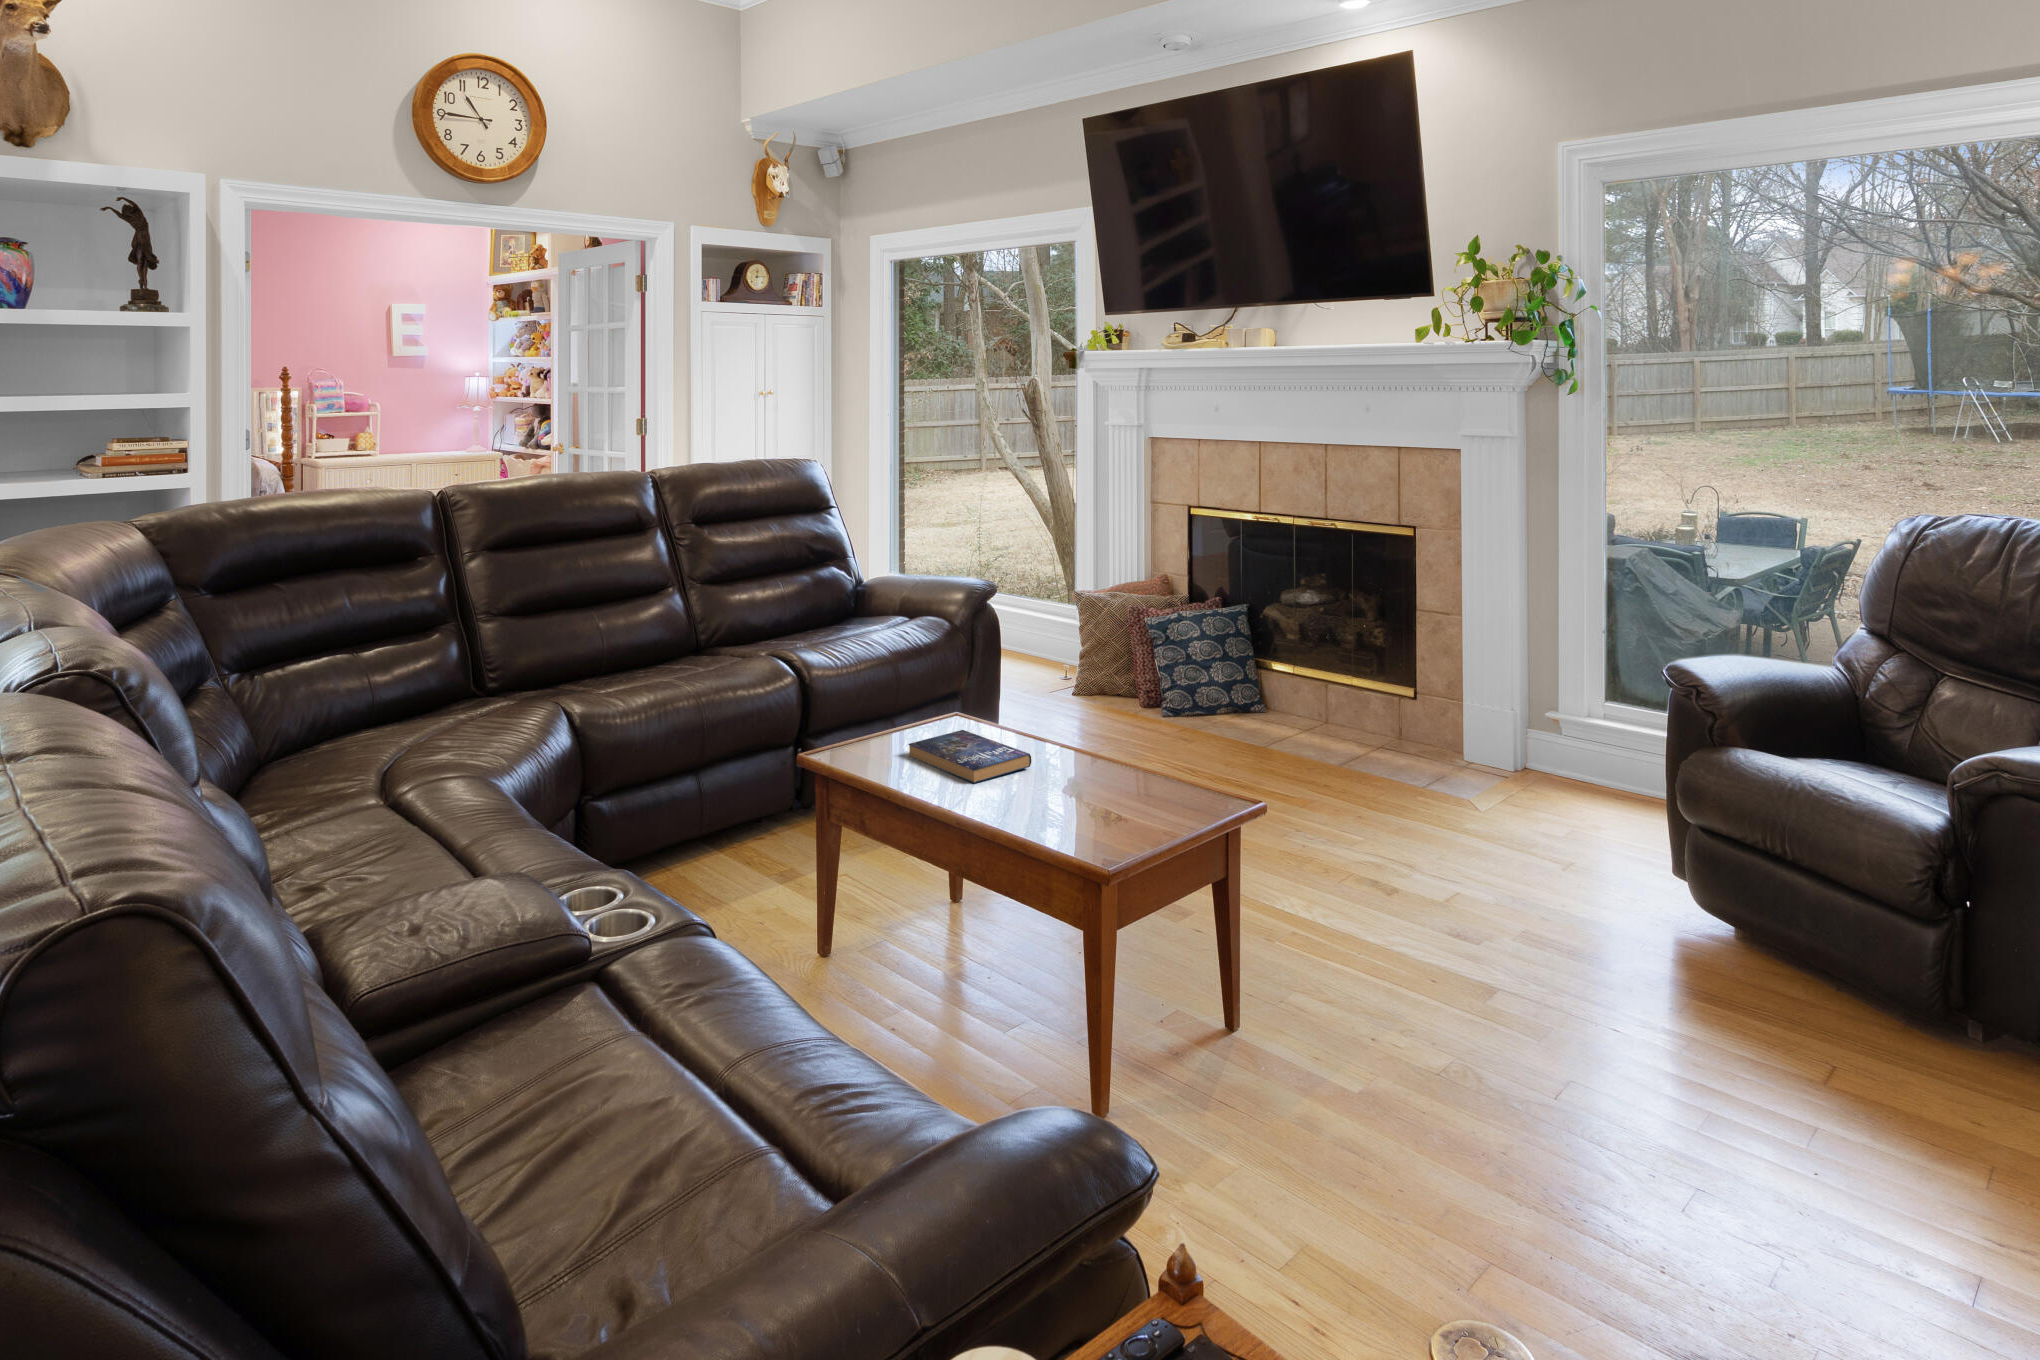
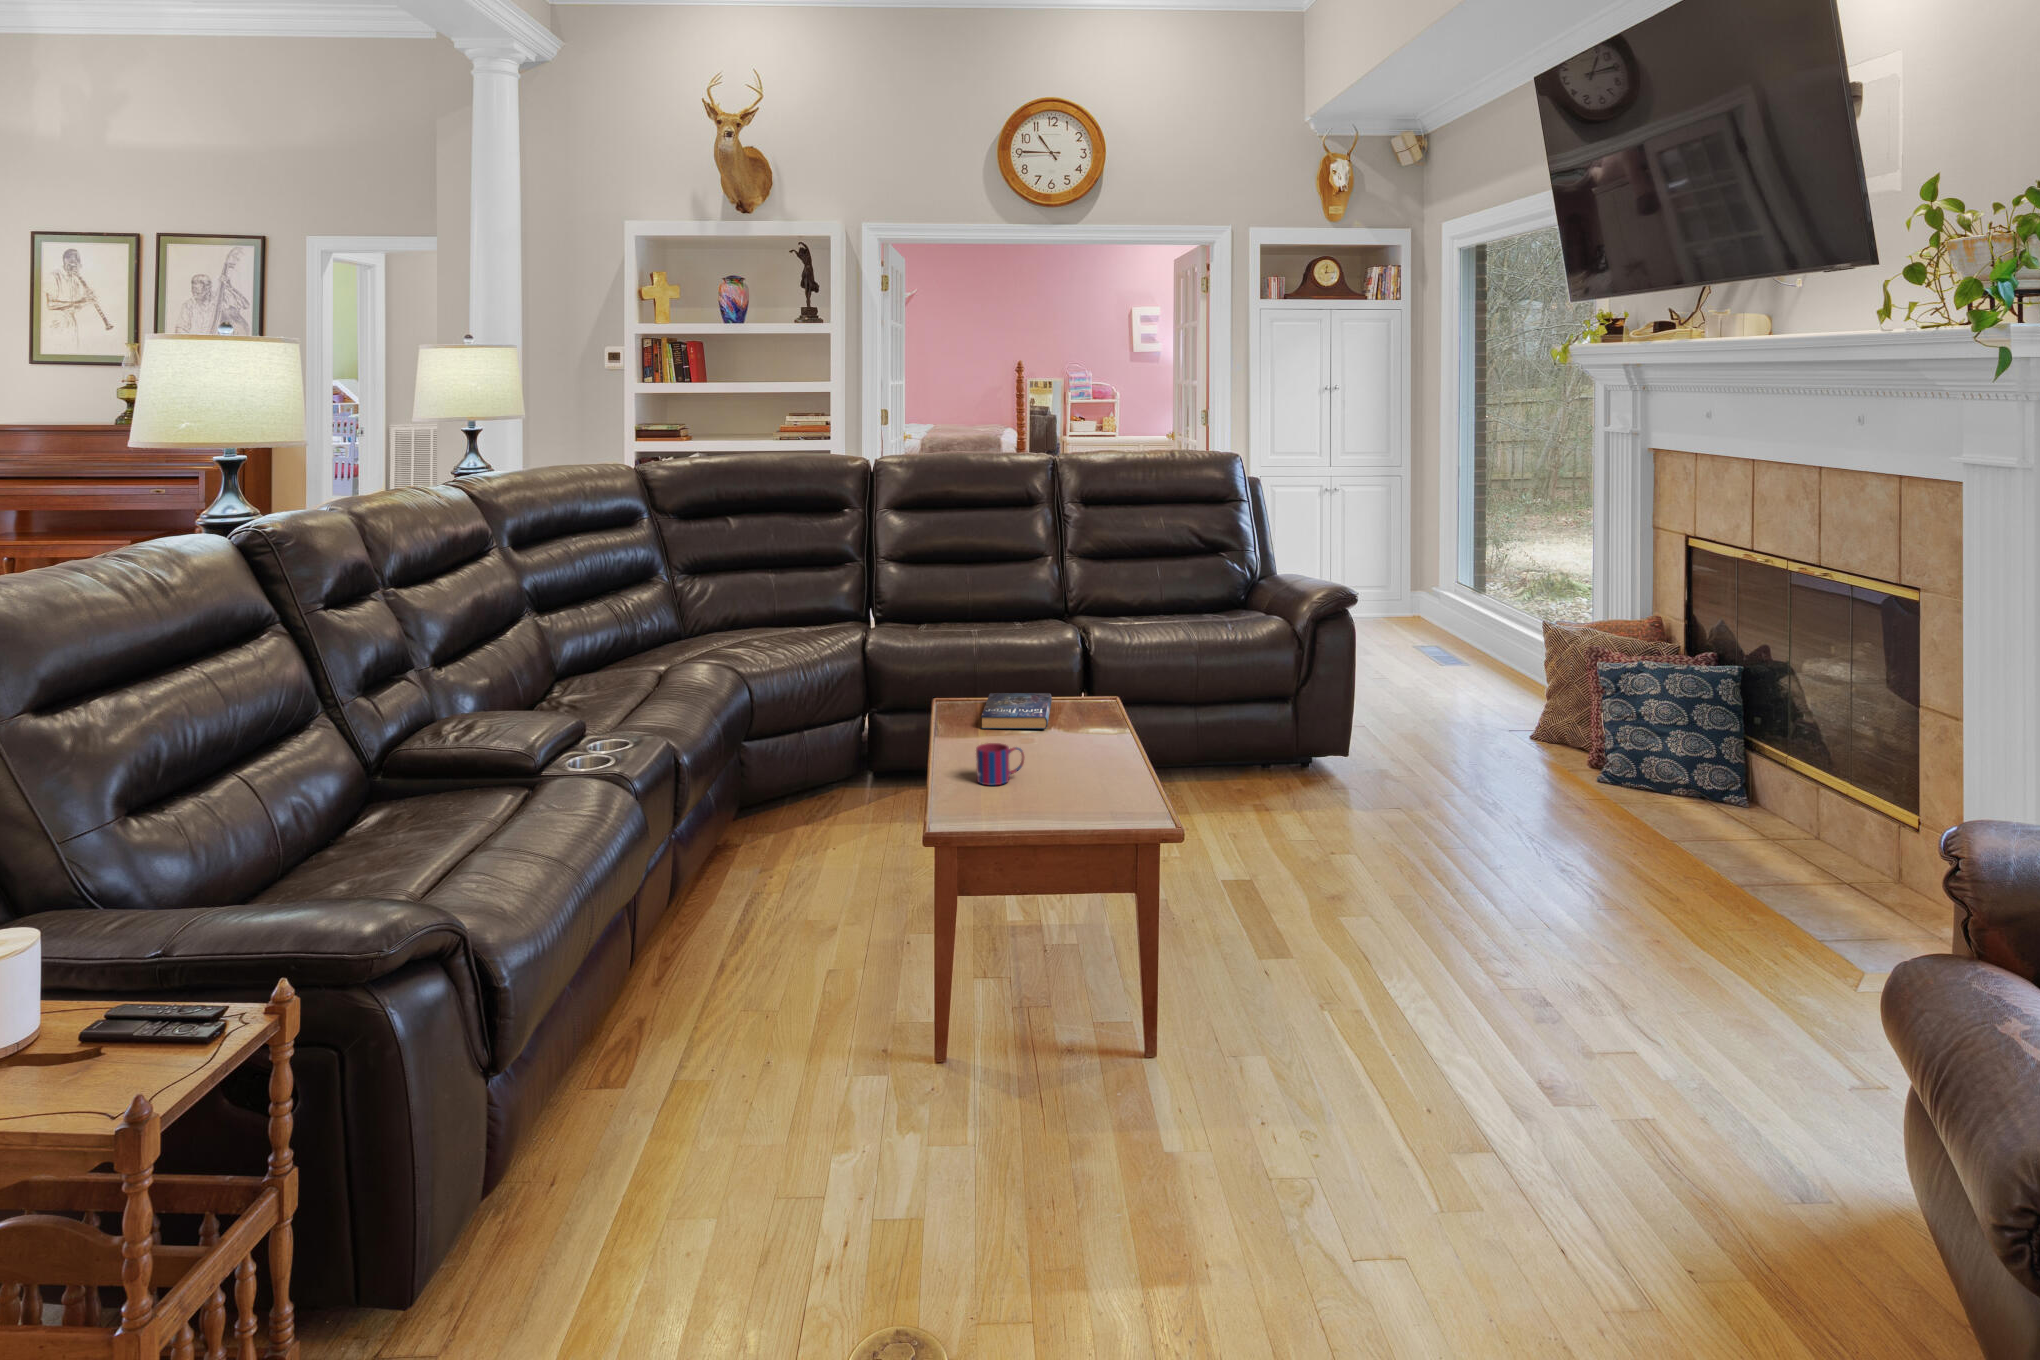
mug: none [1106,788,1144,838] -> present [976,743,1024,785]

